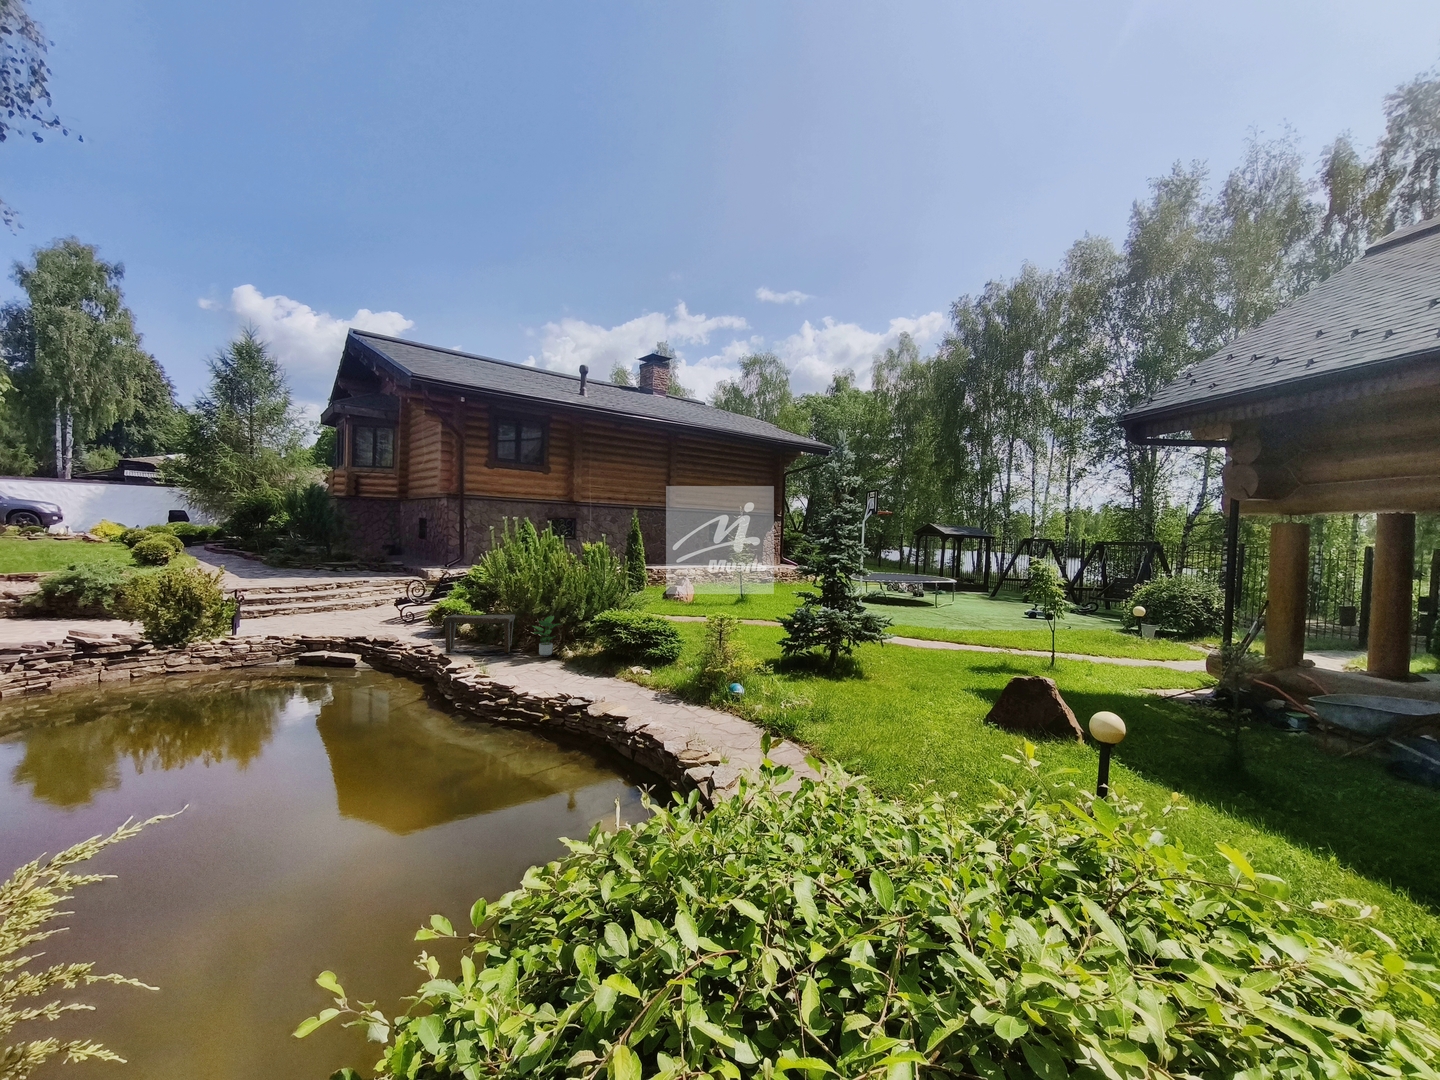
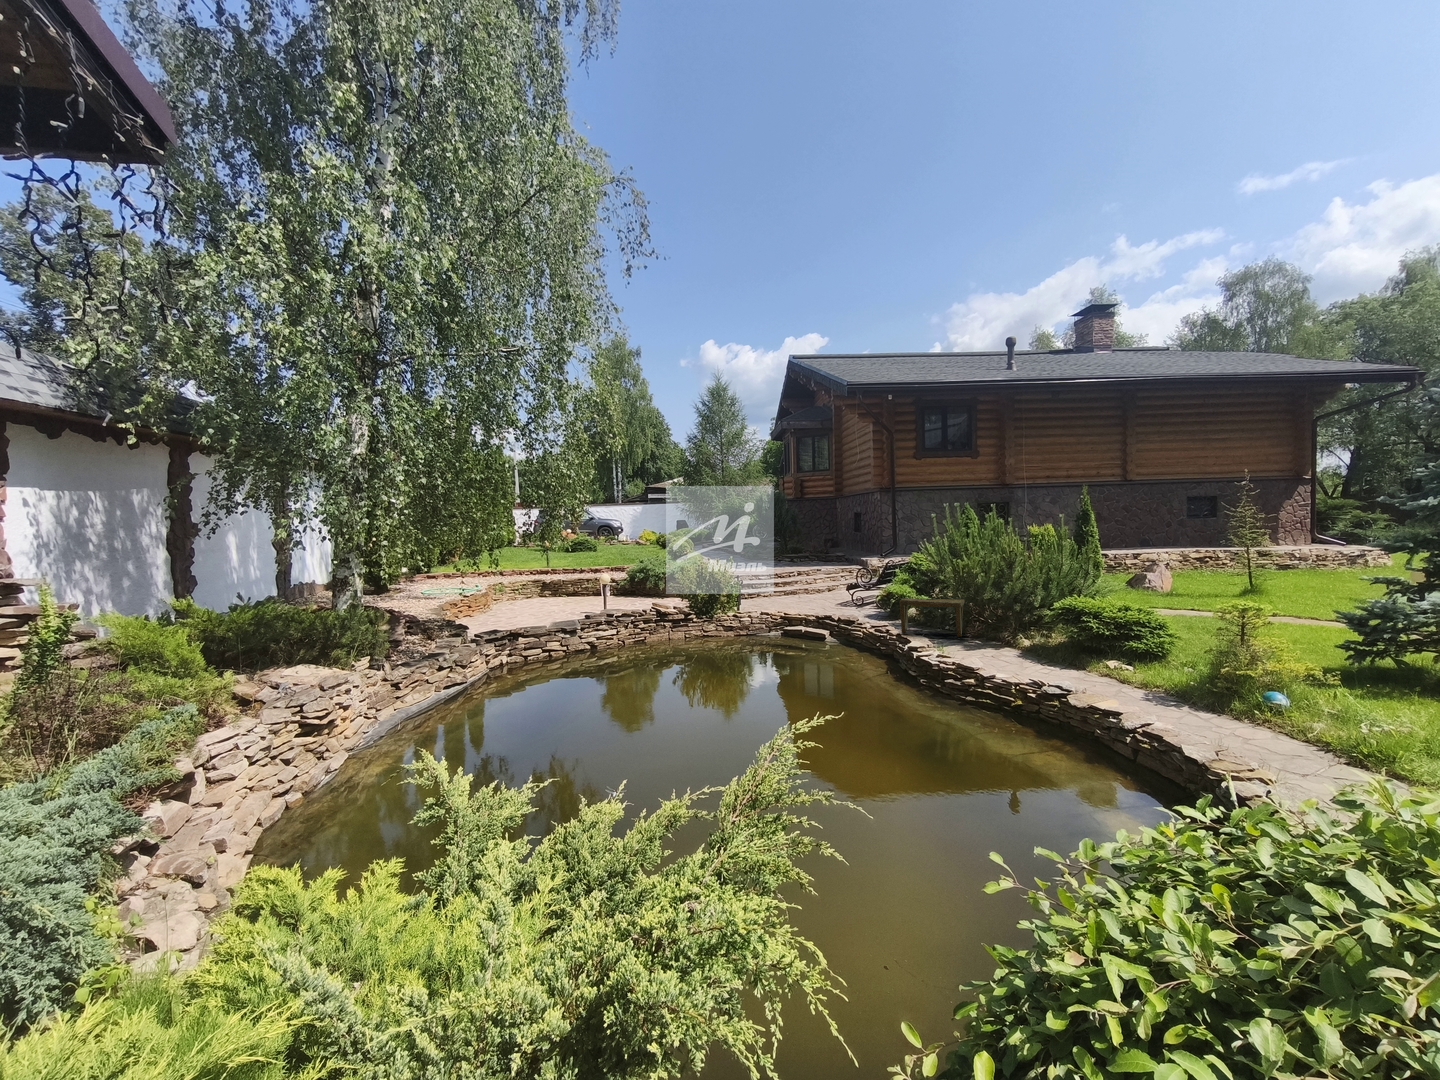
potted plant: present [533,616,561,655] -> none [983,601,1017,642]

